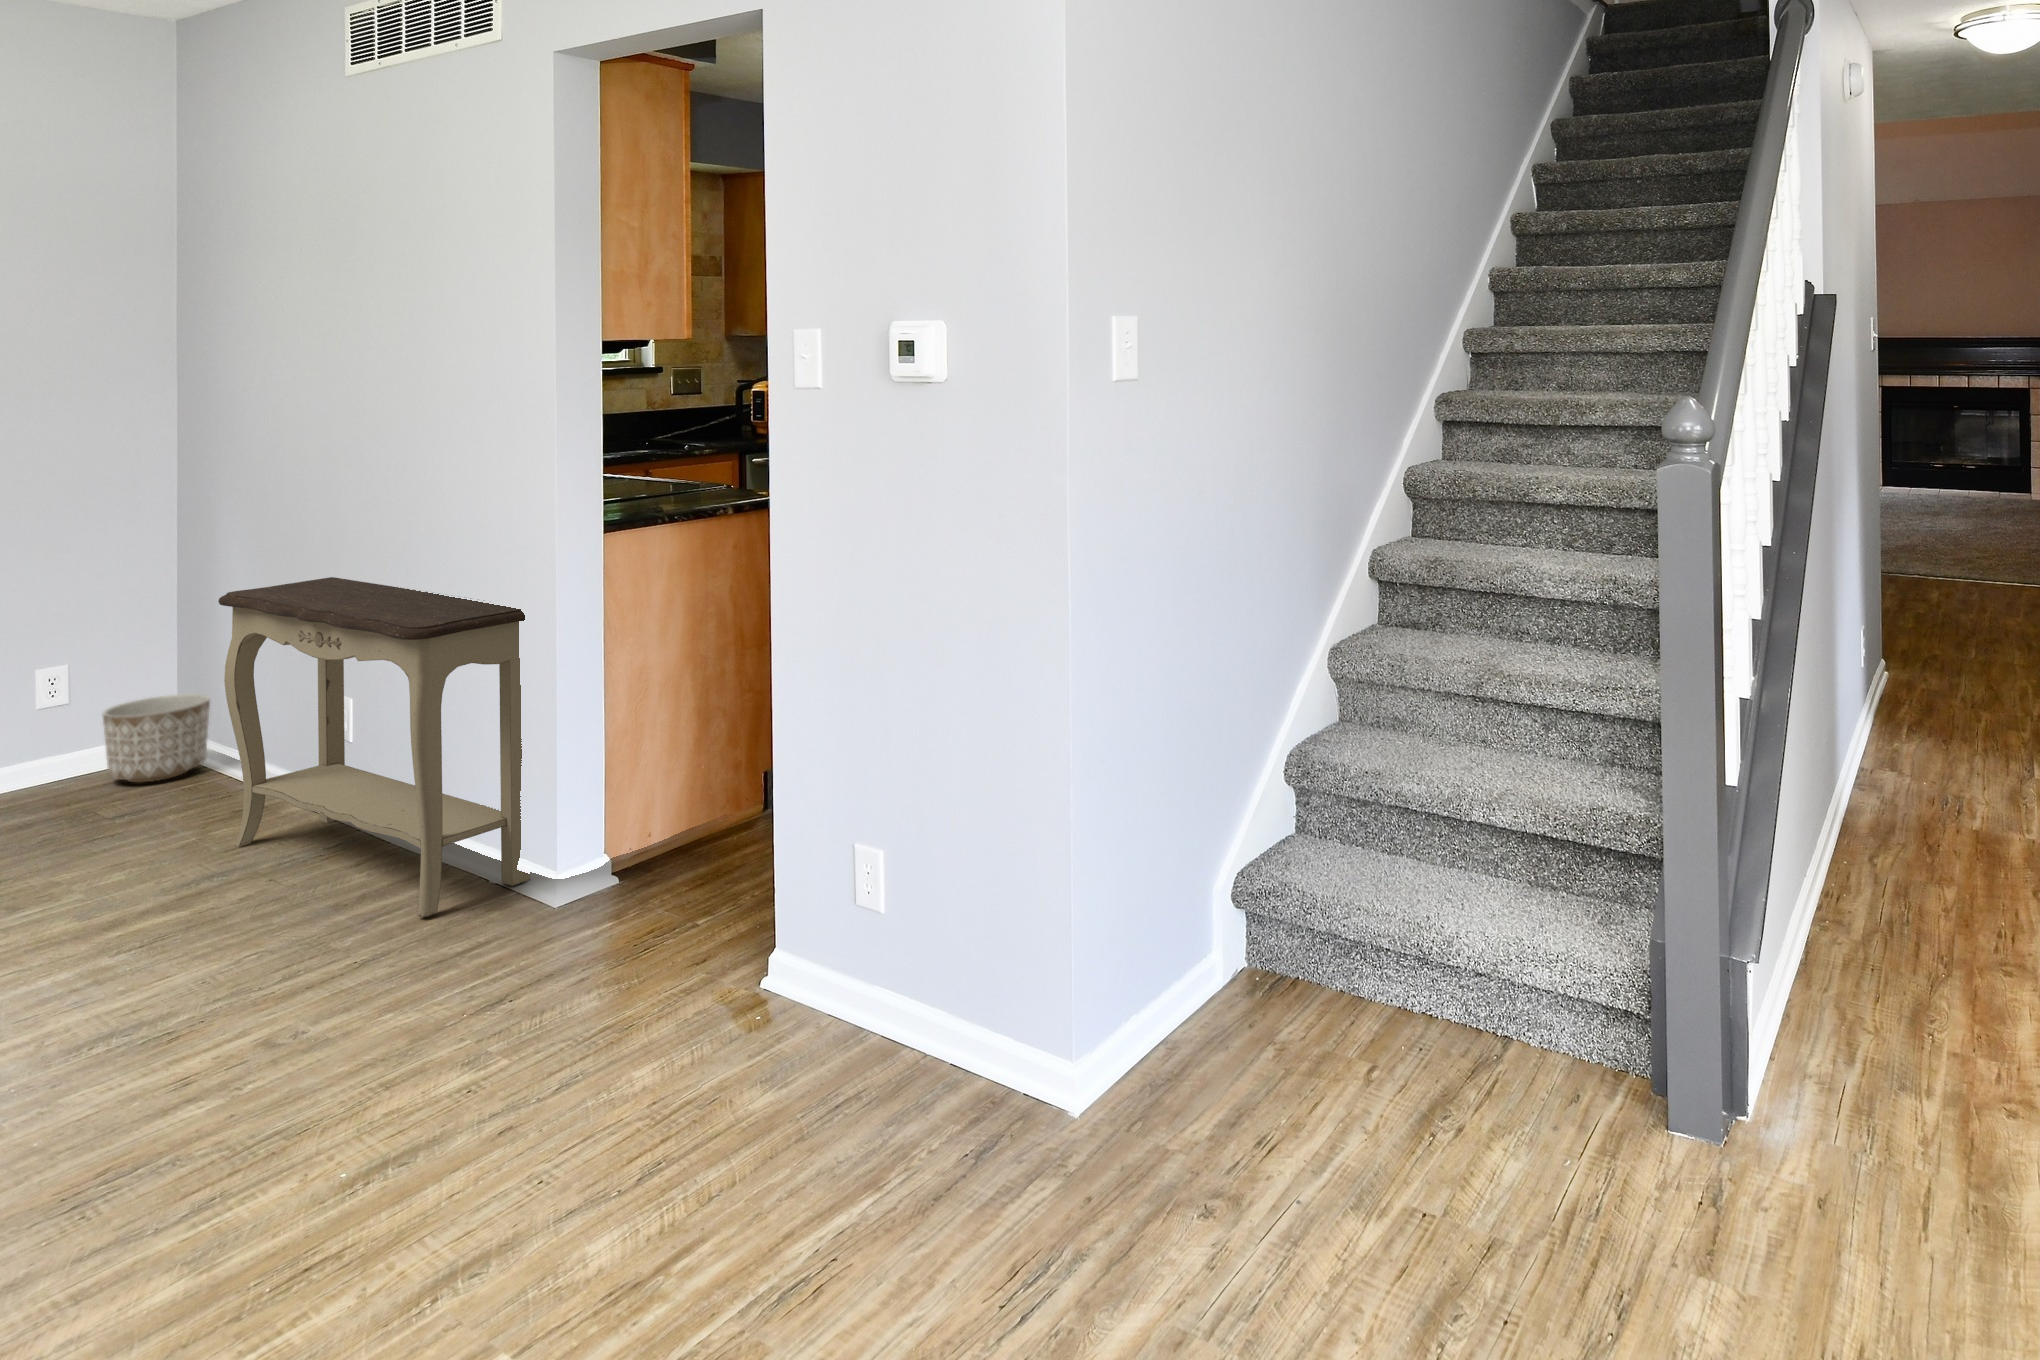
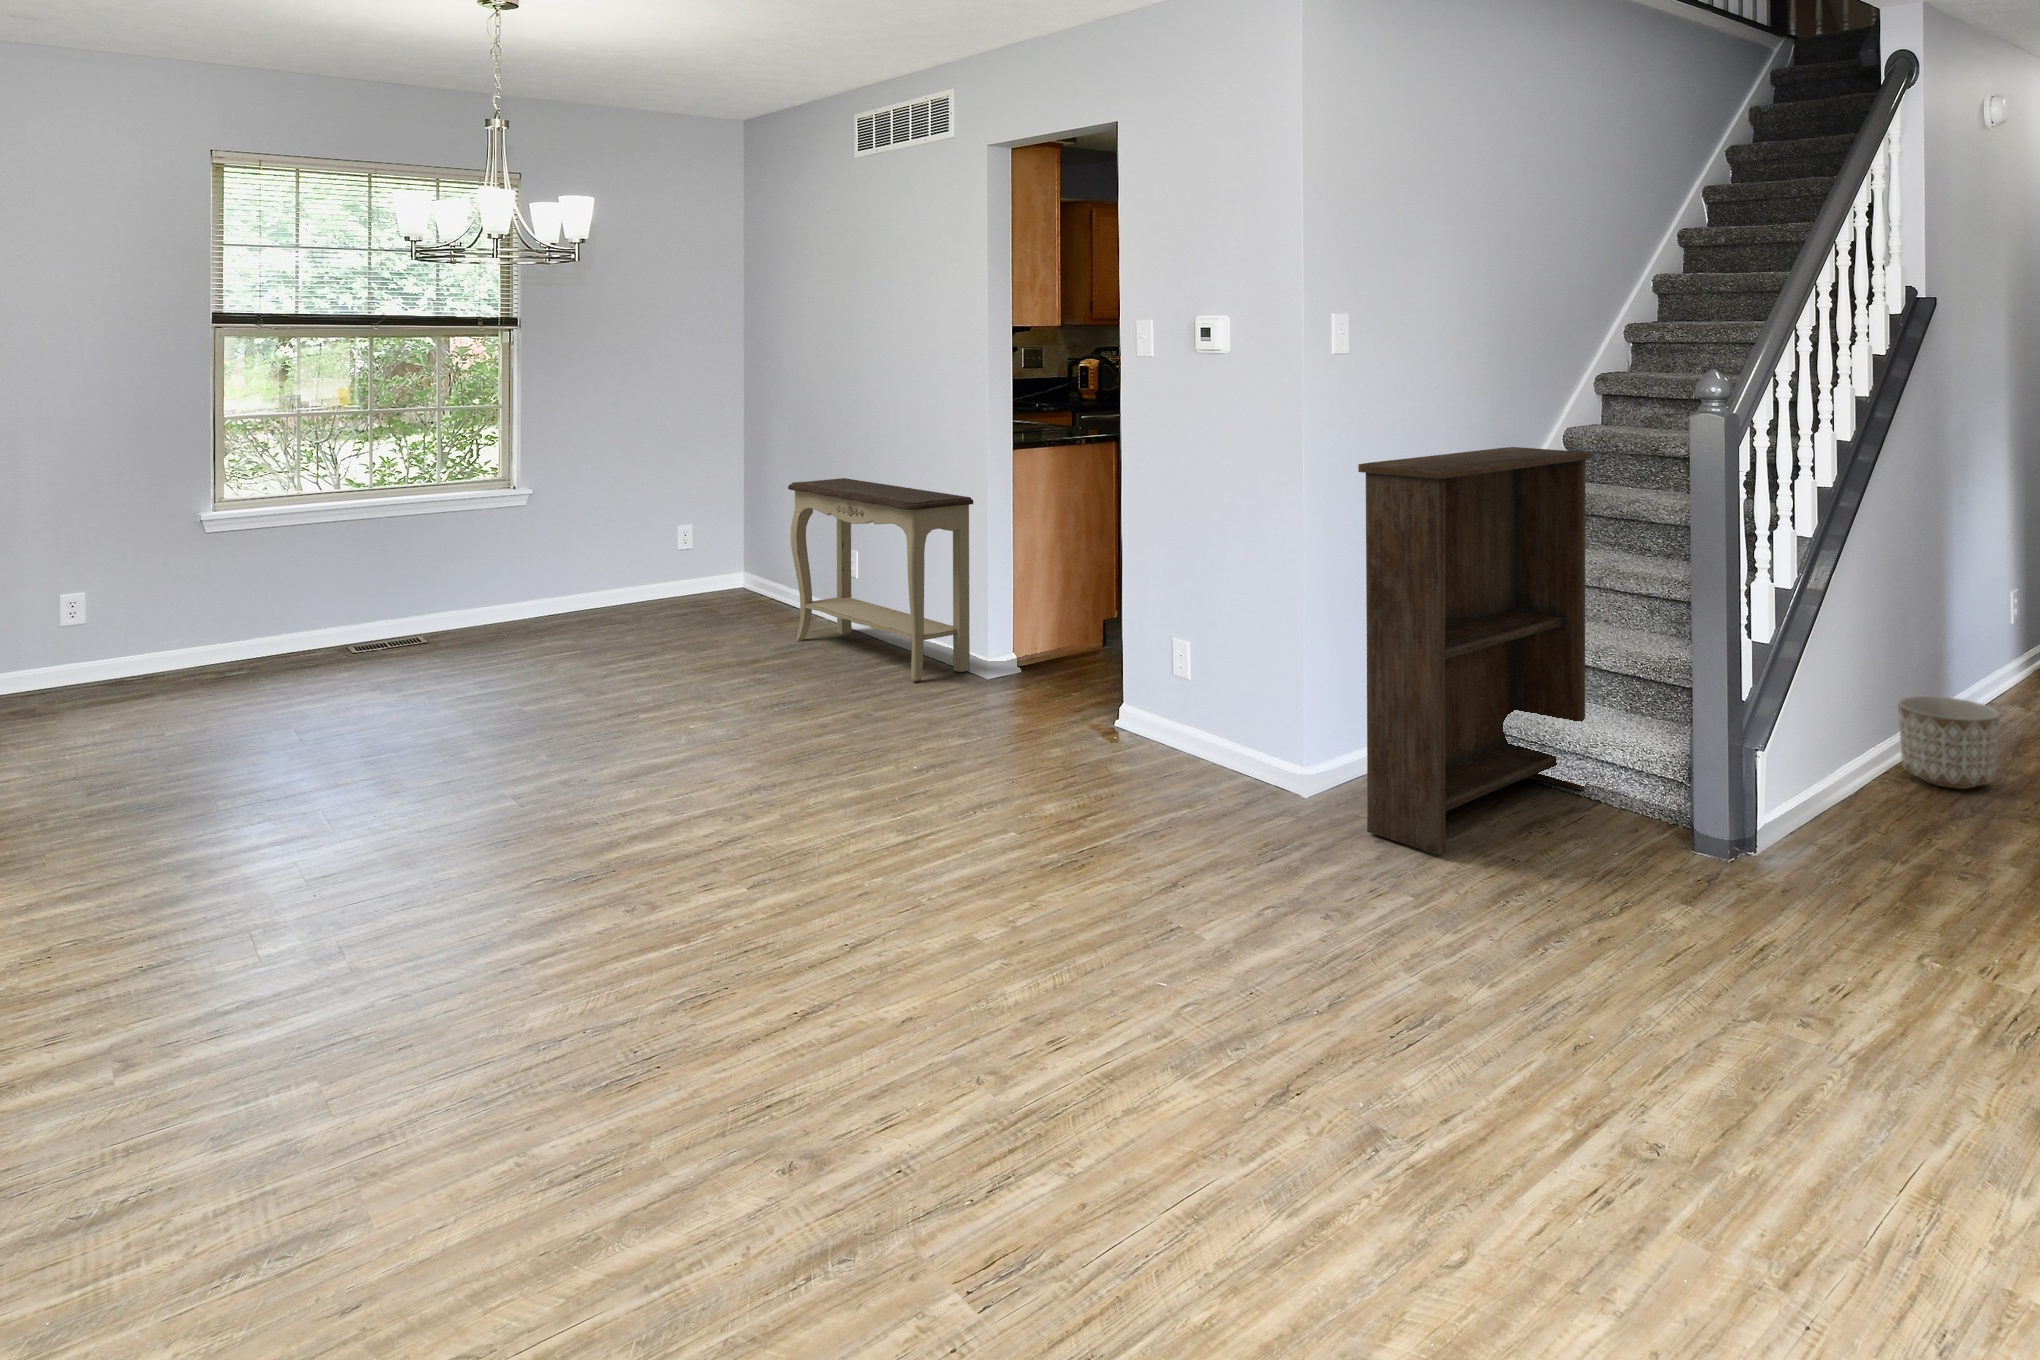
bookshelf: none [1167,510,1487,1230] -> present [1358,447,1591,855]
planter: present [103,694,210,783] -> present [1898,696,2000,789]

